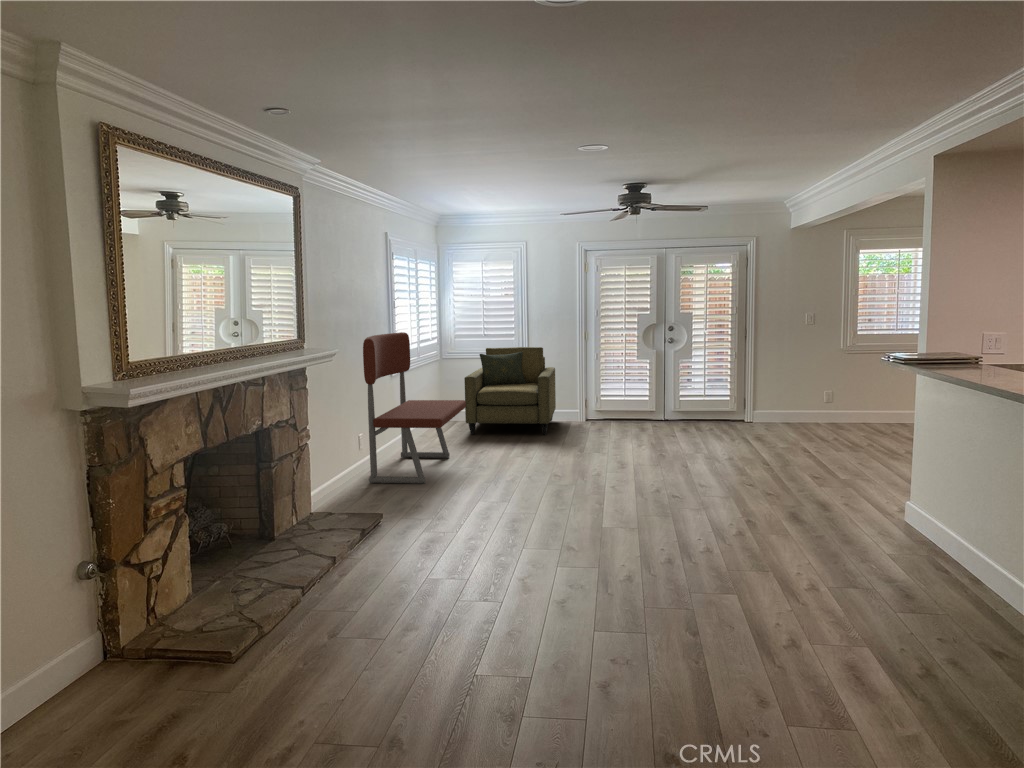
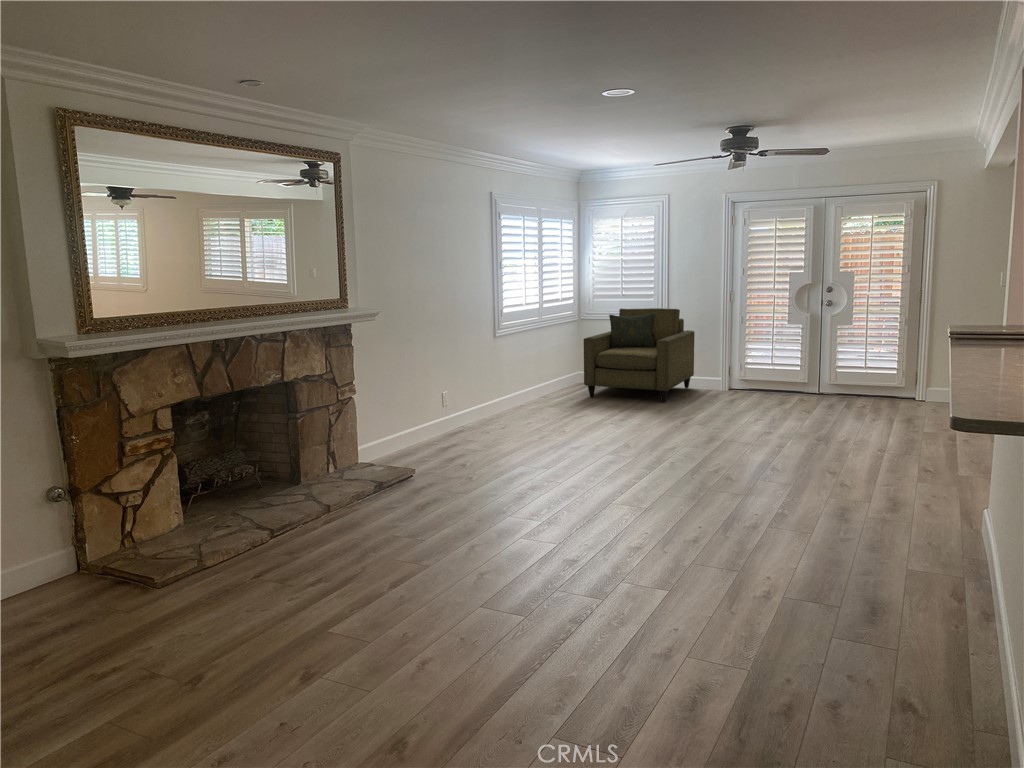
bench: present [363,332,466,483] -> none [435,292,559,443]

